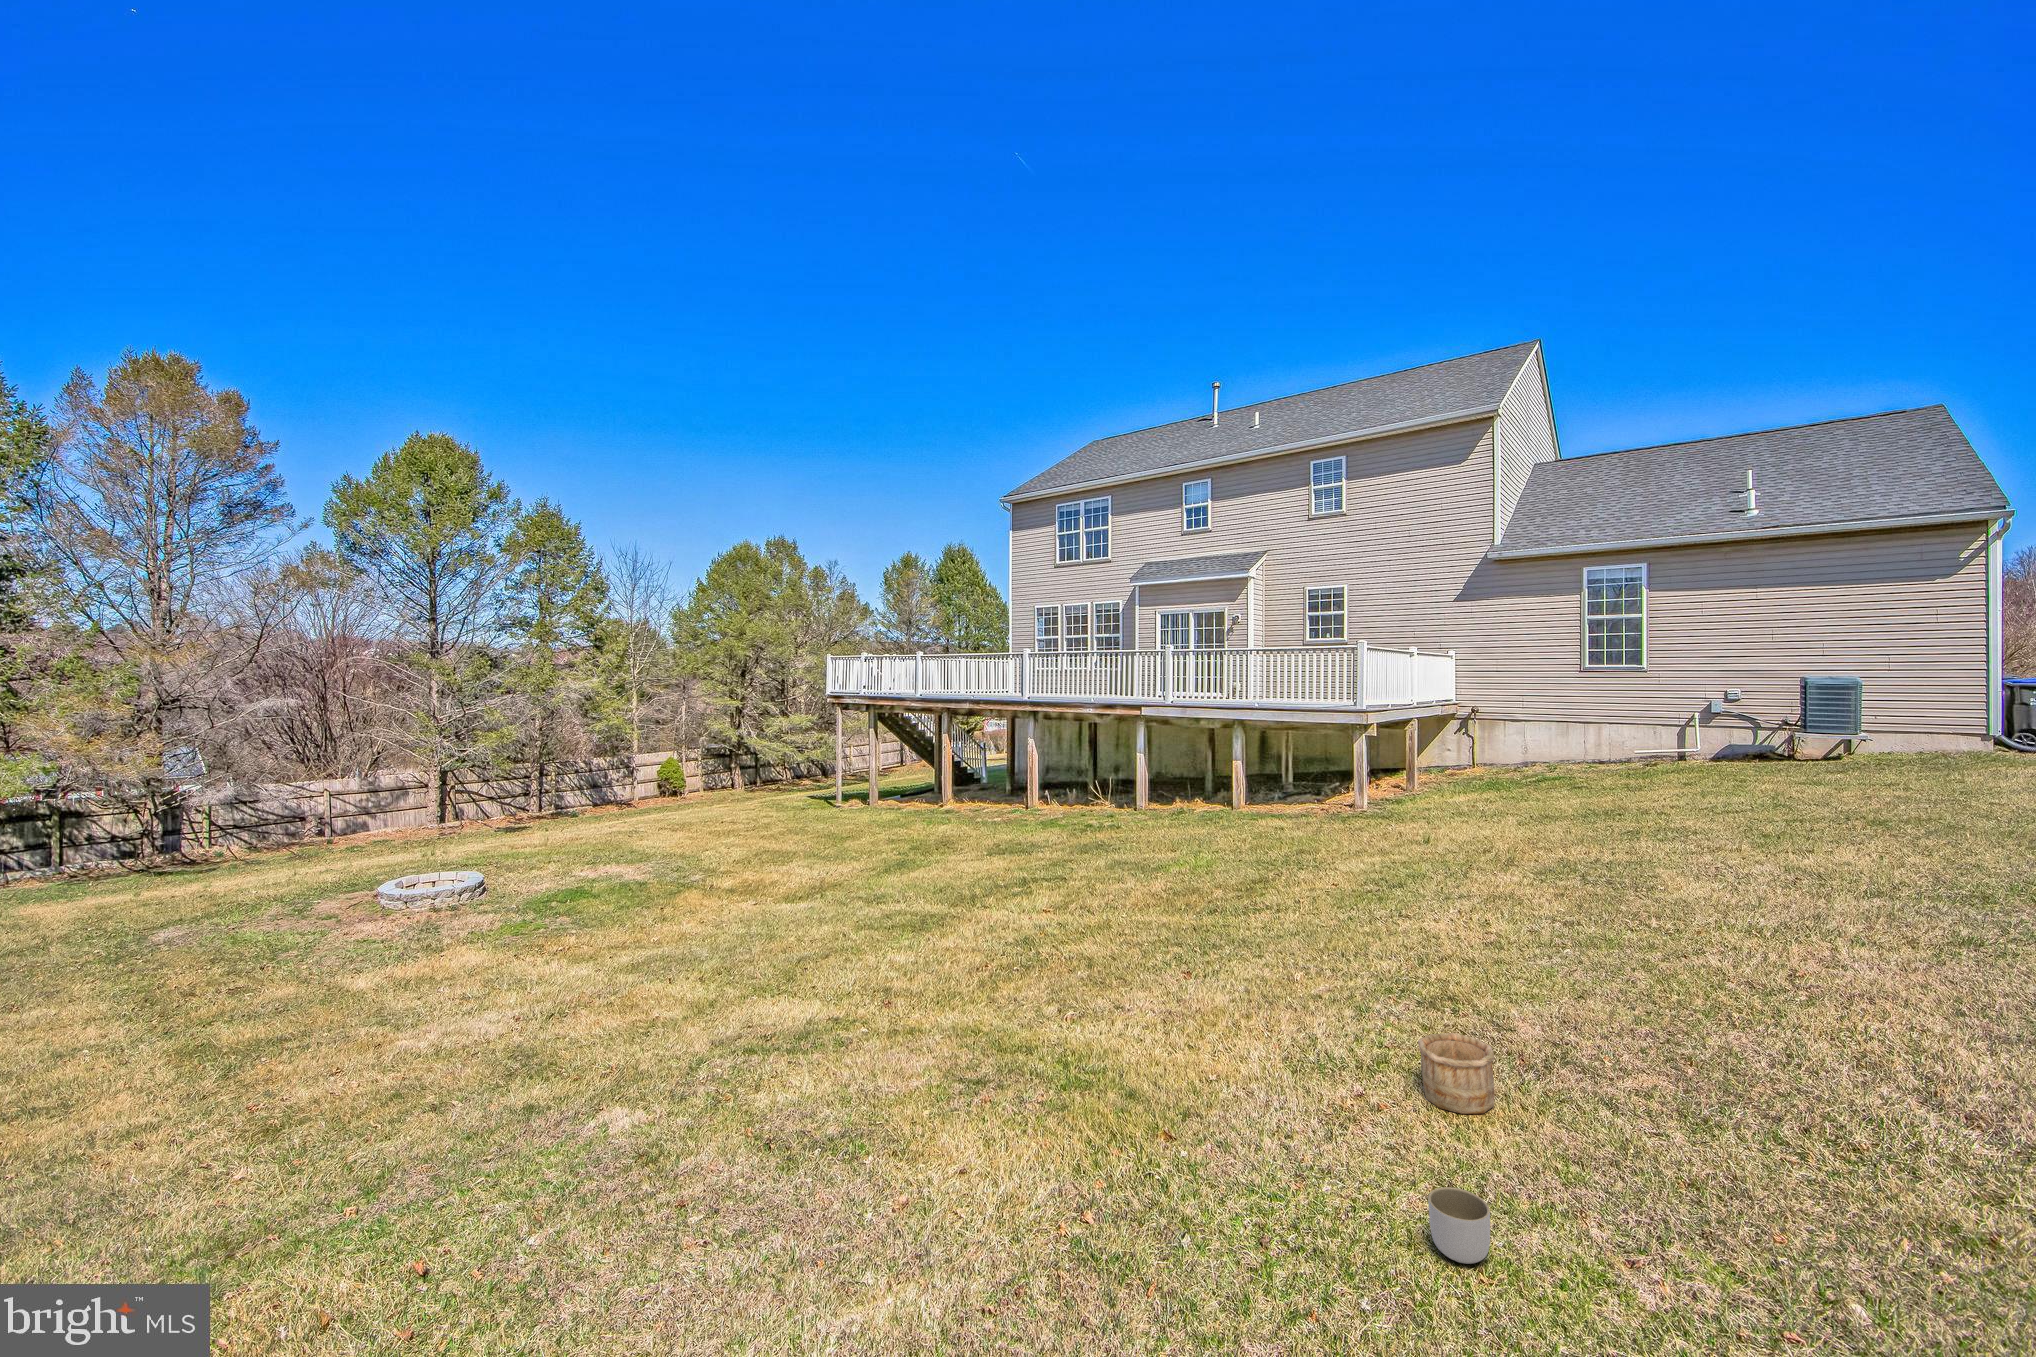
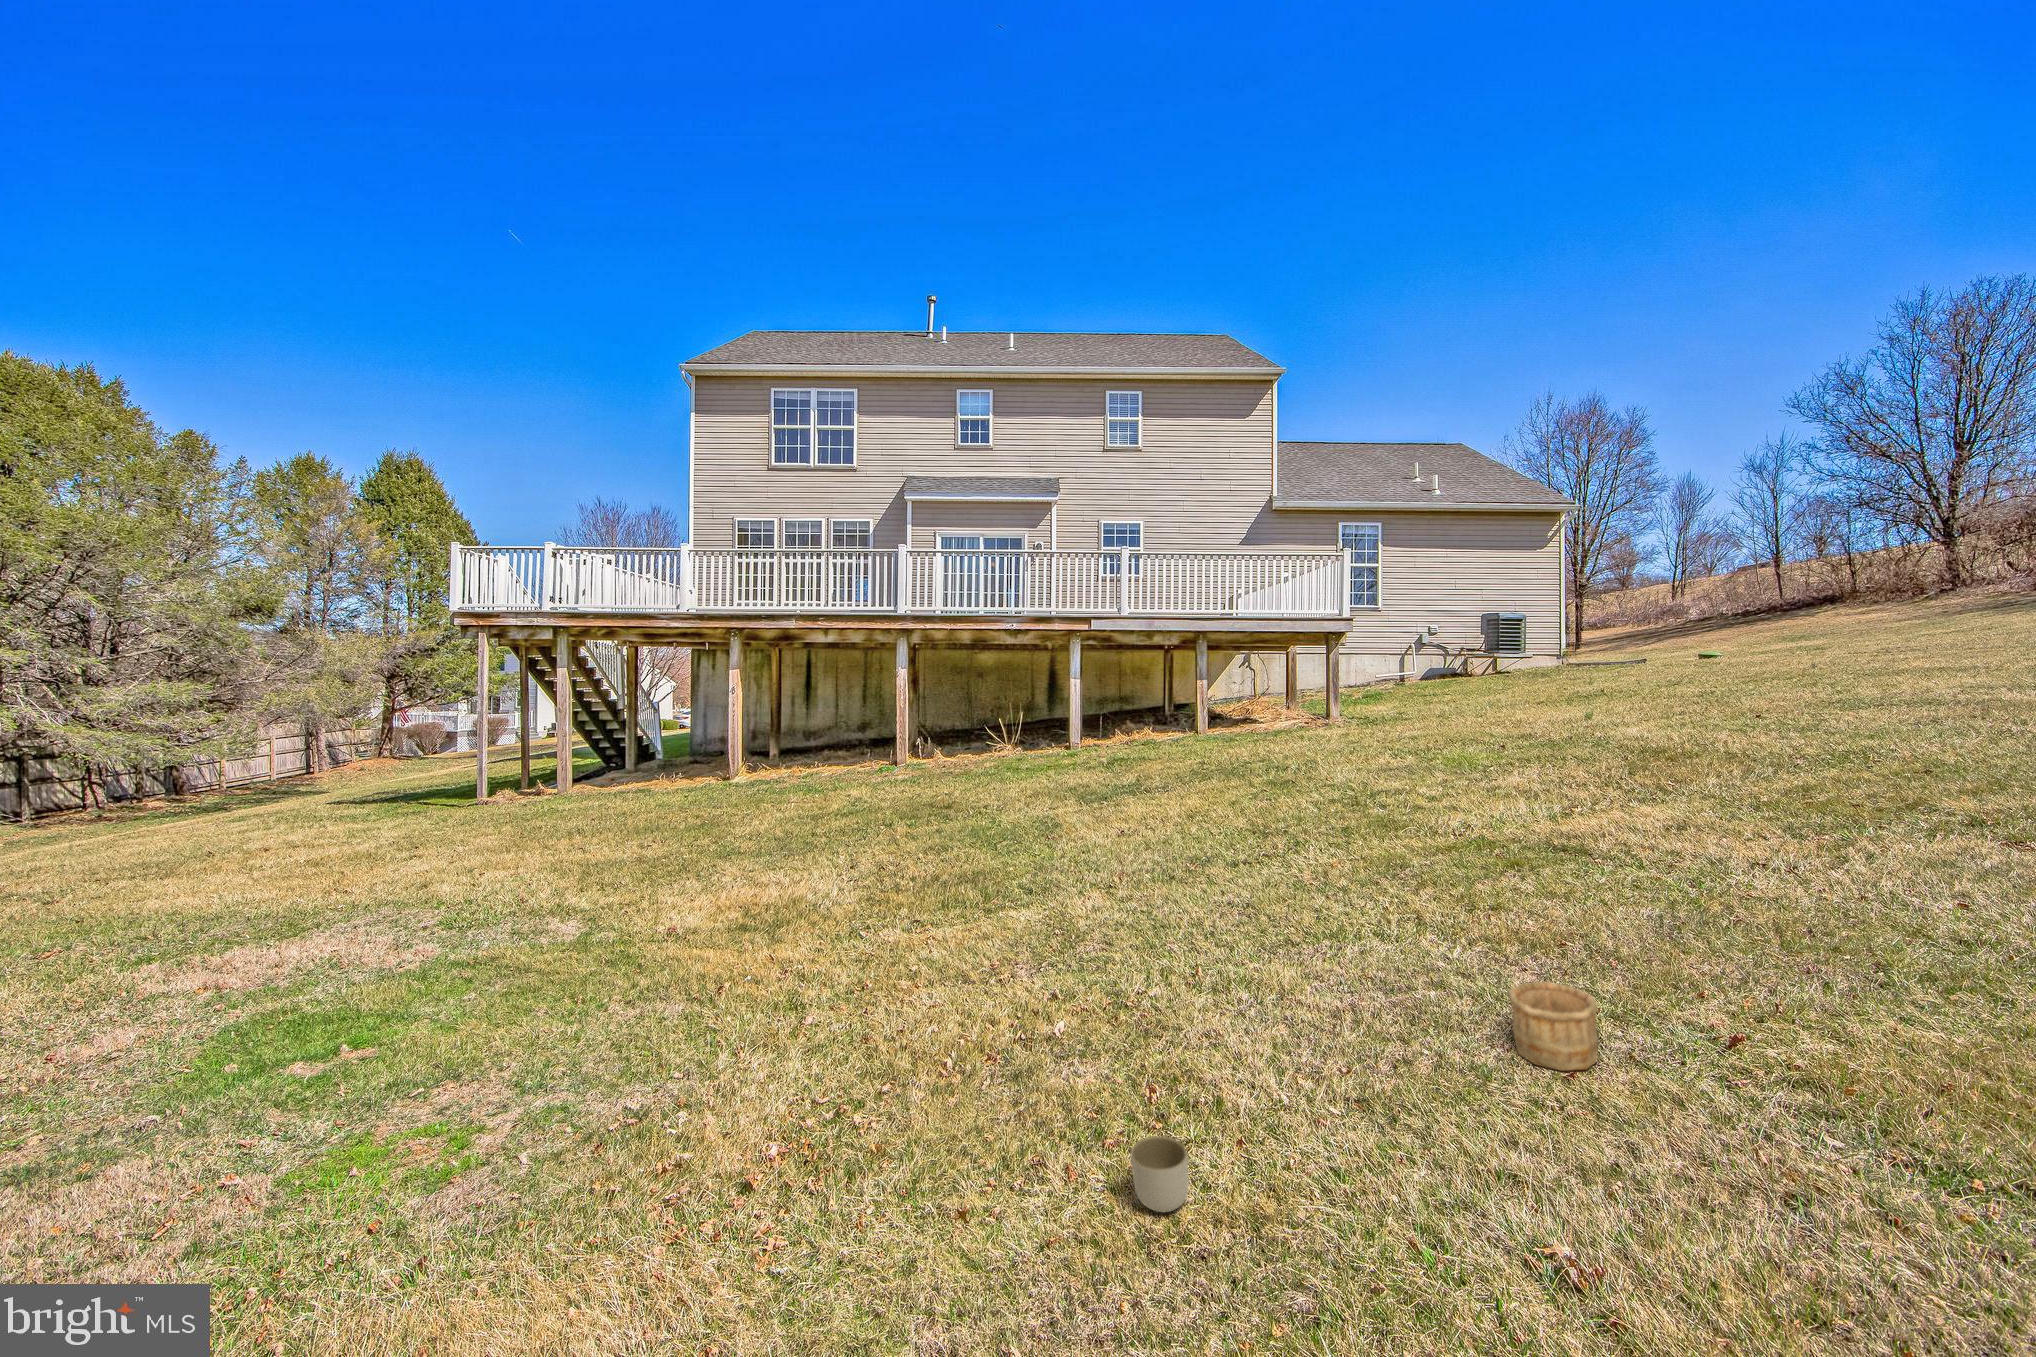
planter: present [1428,1187,1490,1264] -> present [1130,1136,1189,1212]

